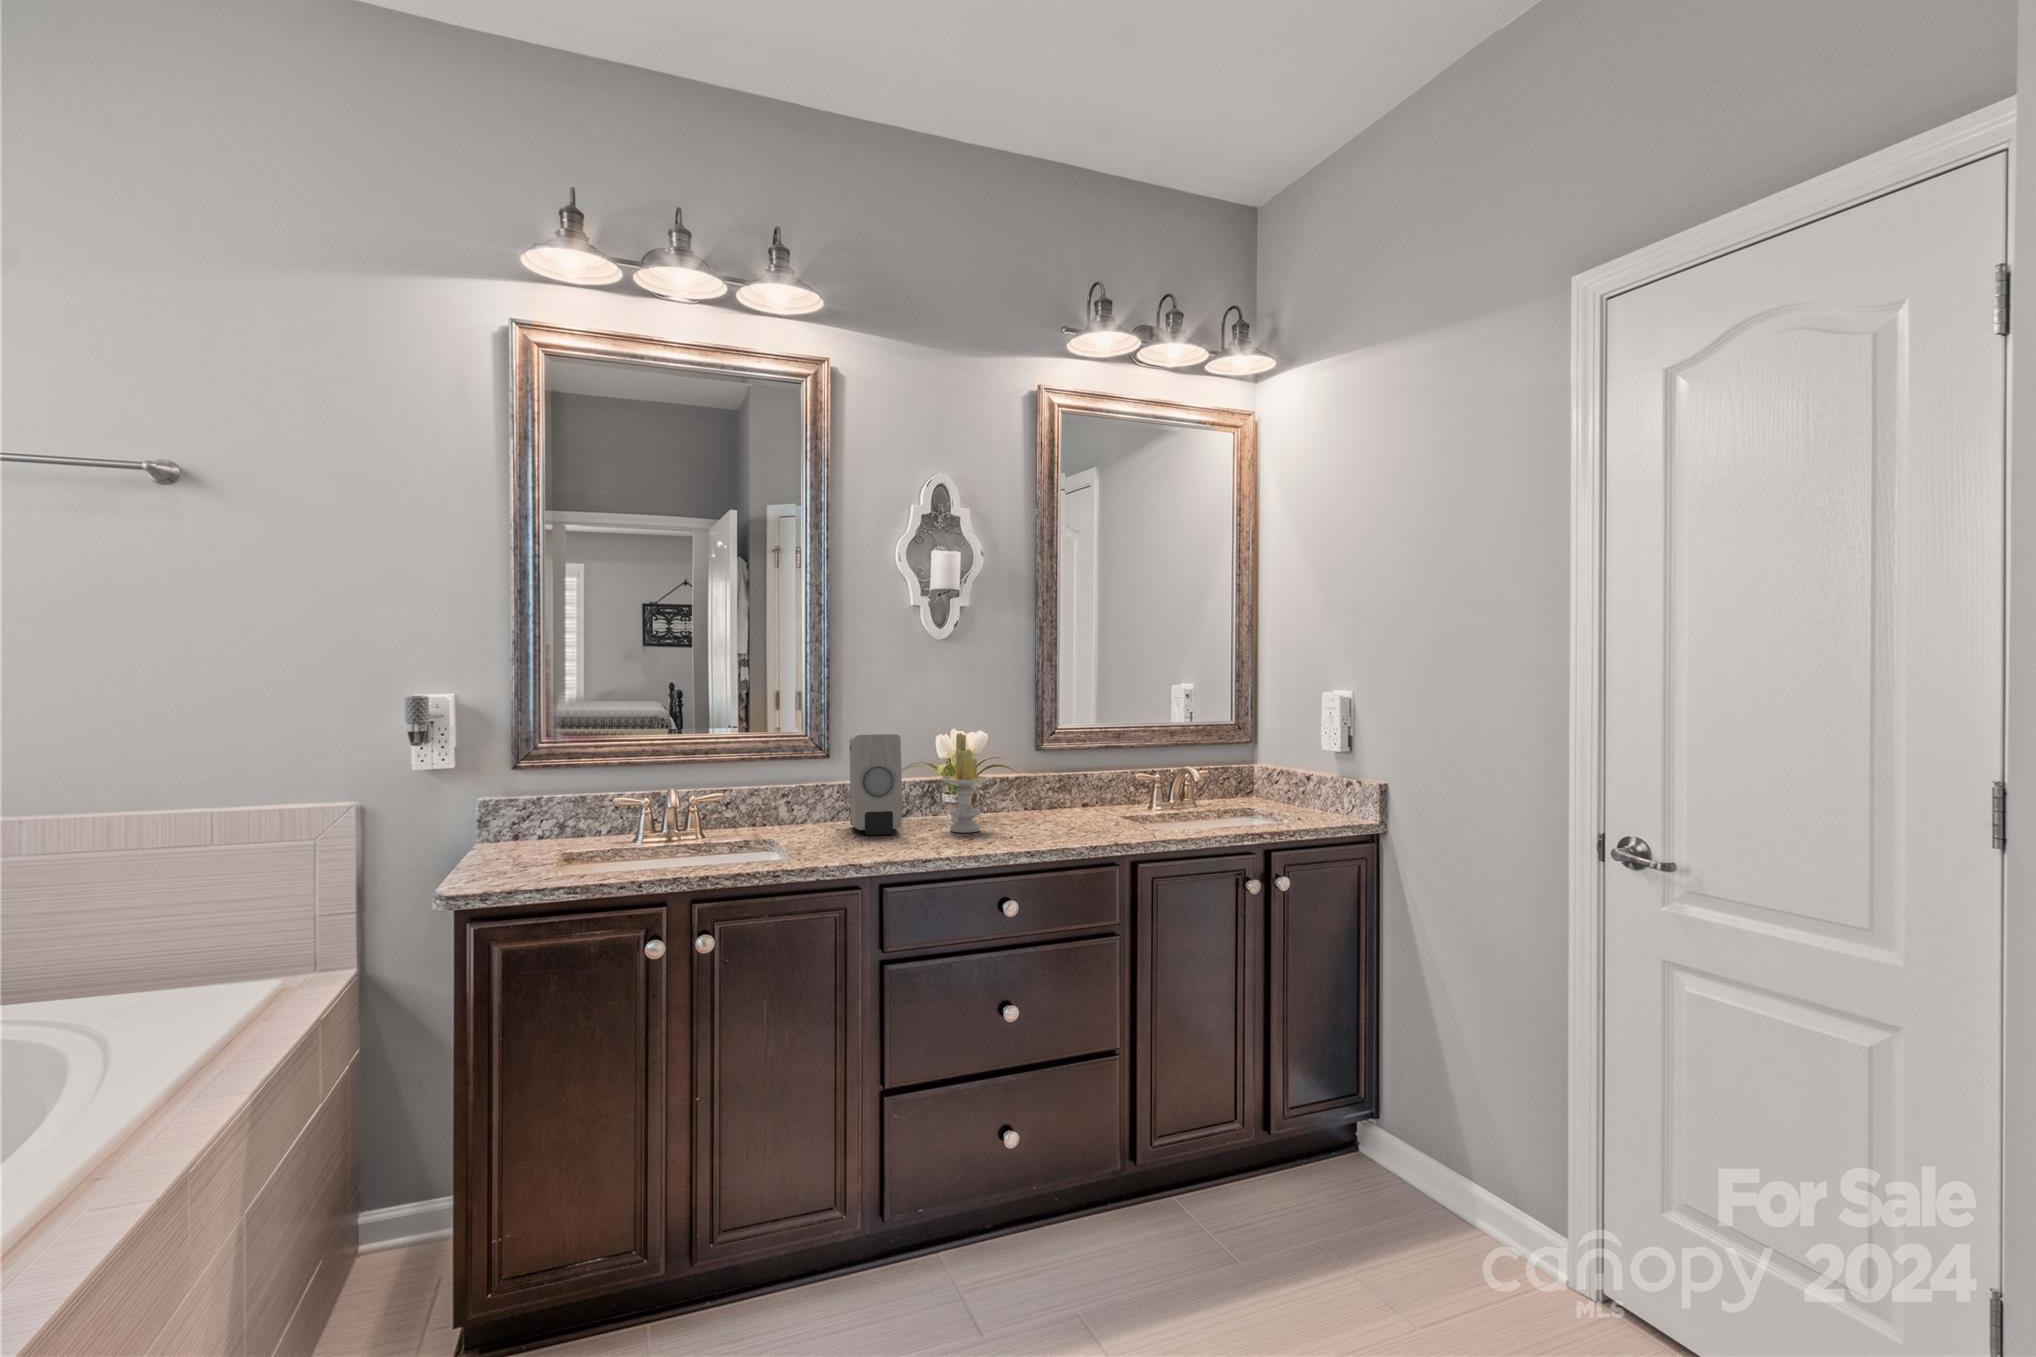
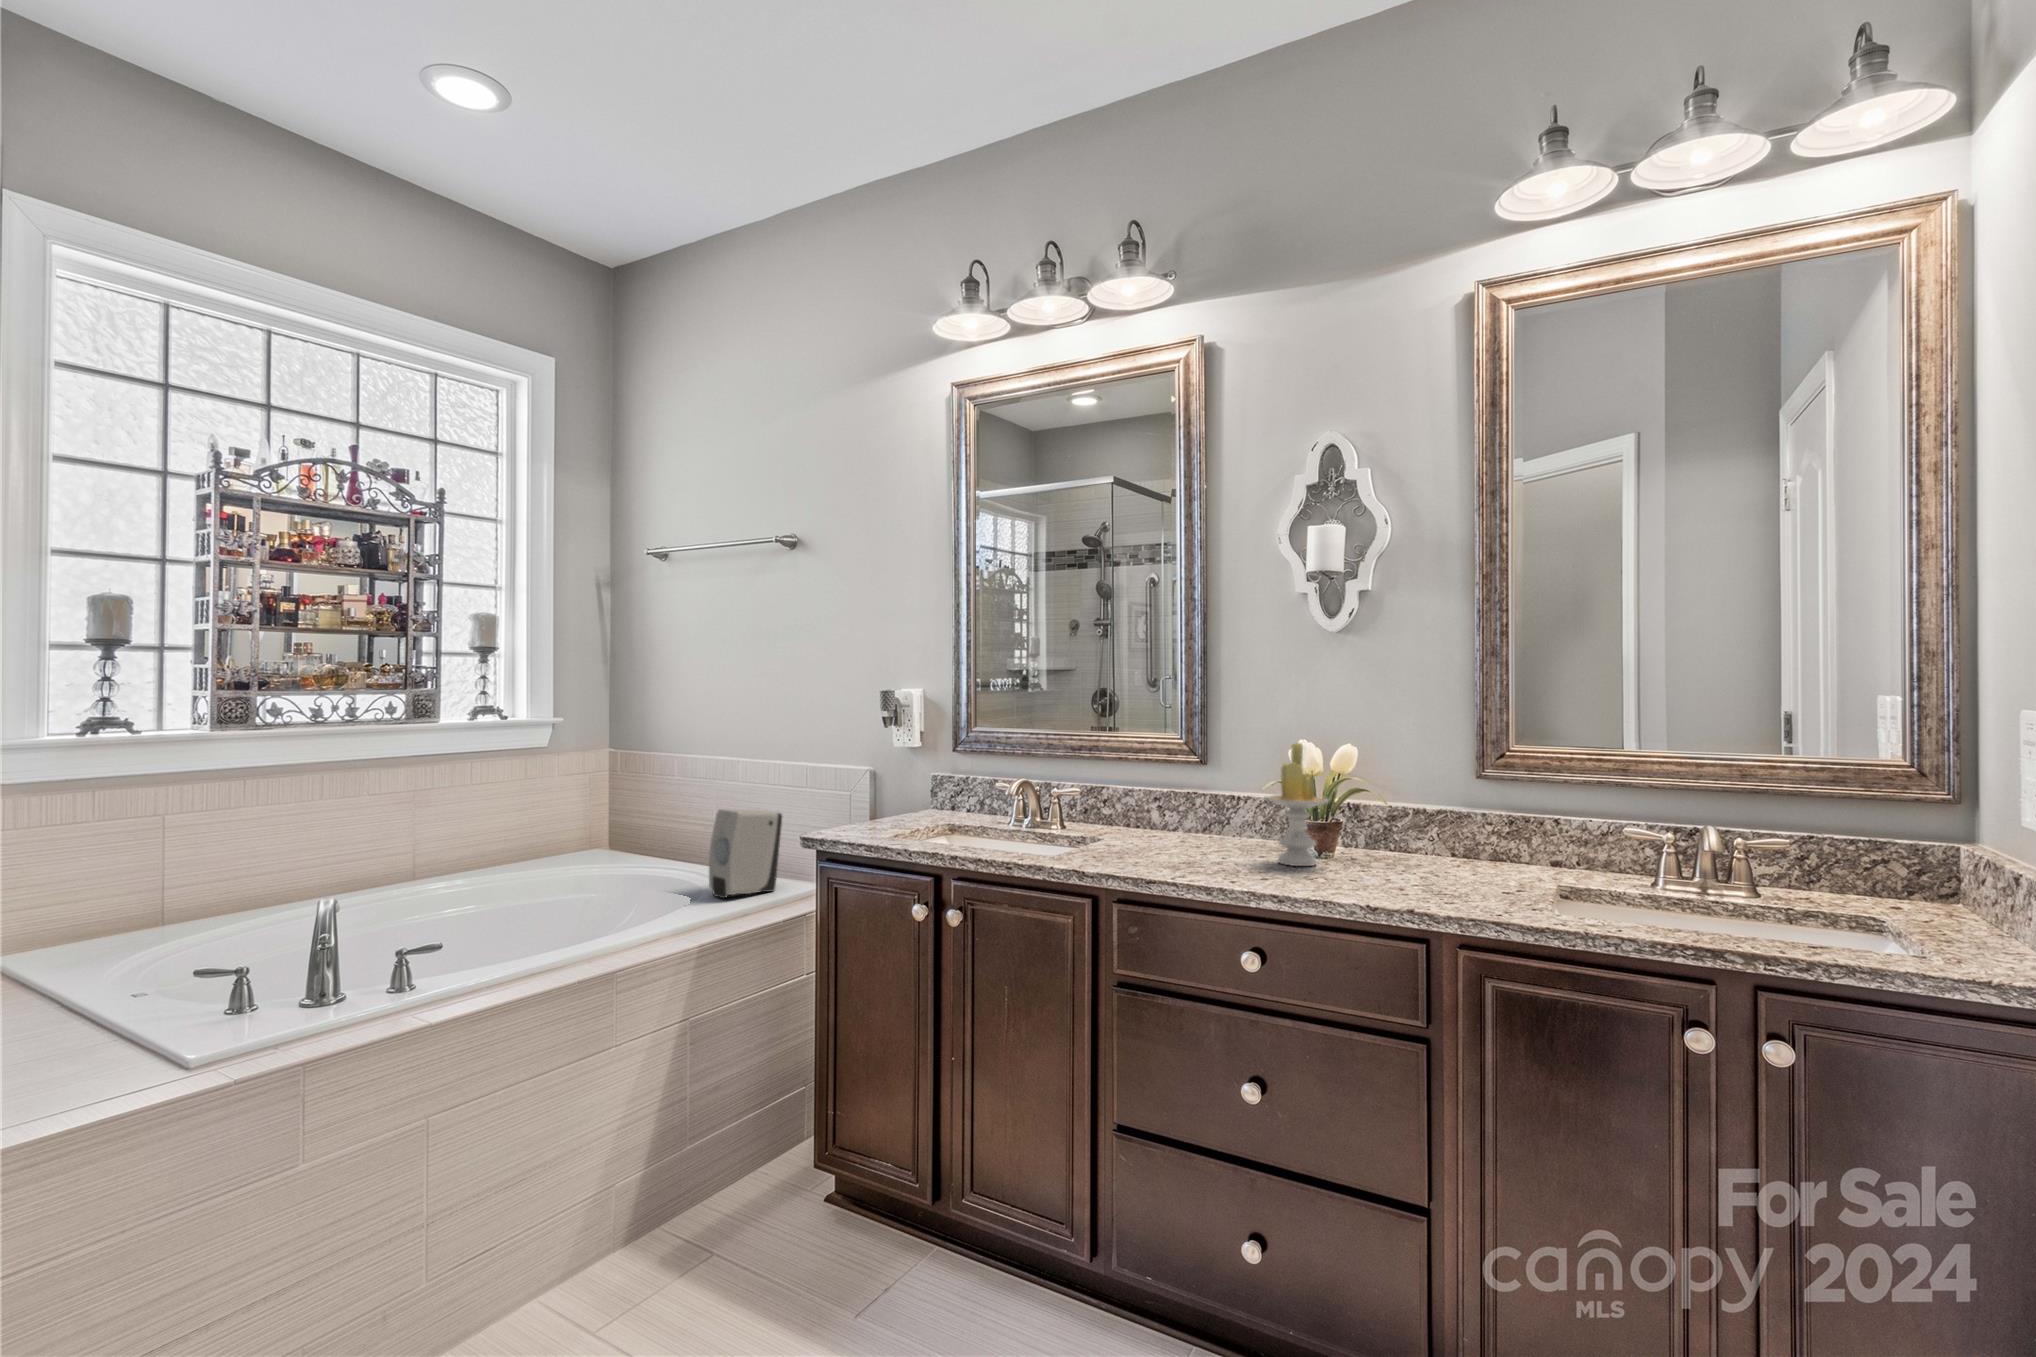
soap dispenser: present [850,734,902,835] -> present [709,809,782,898]

